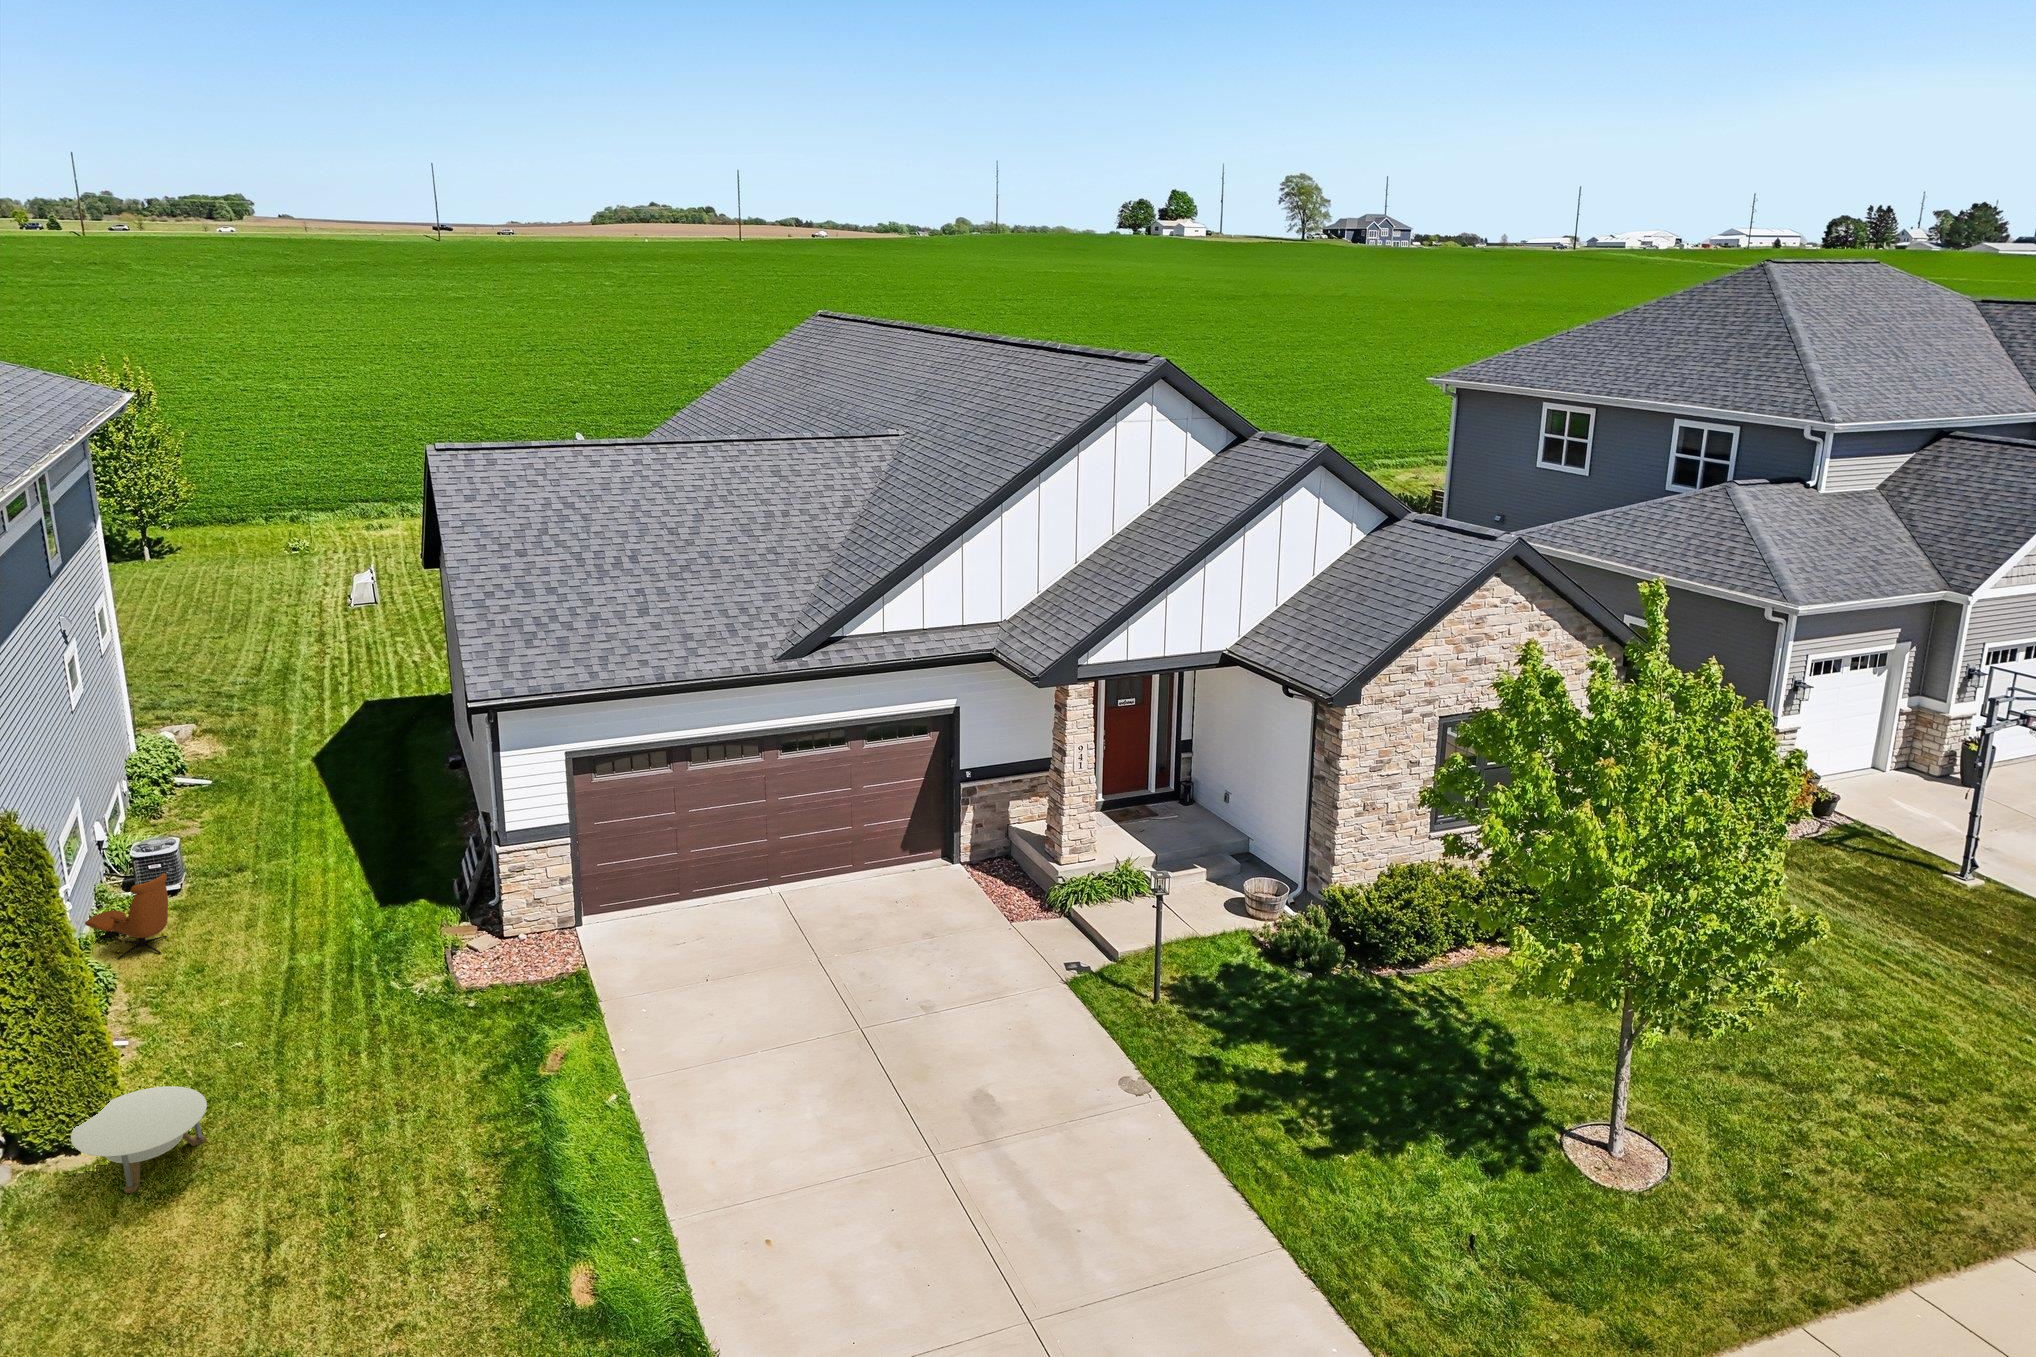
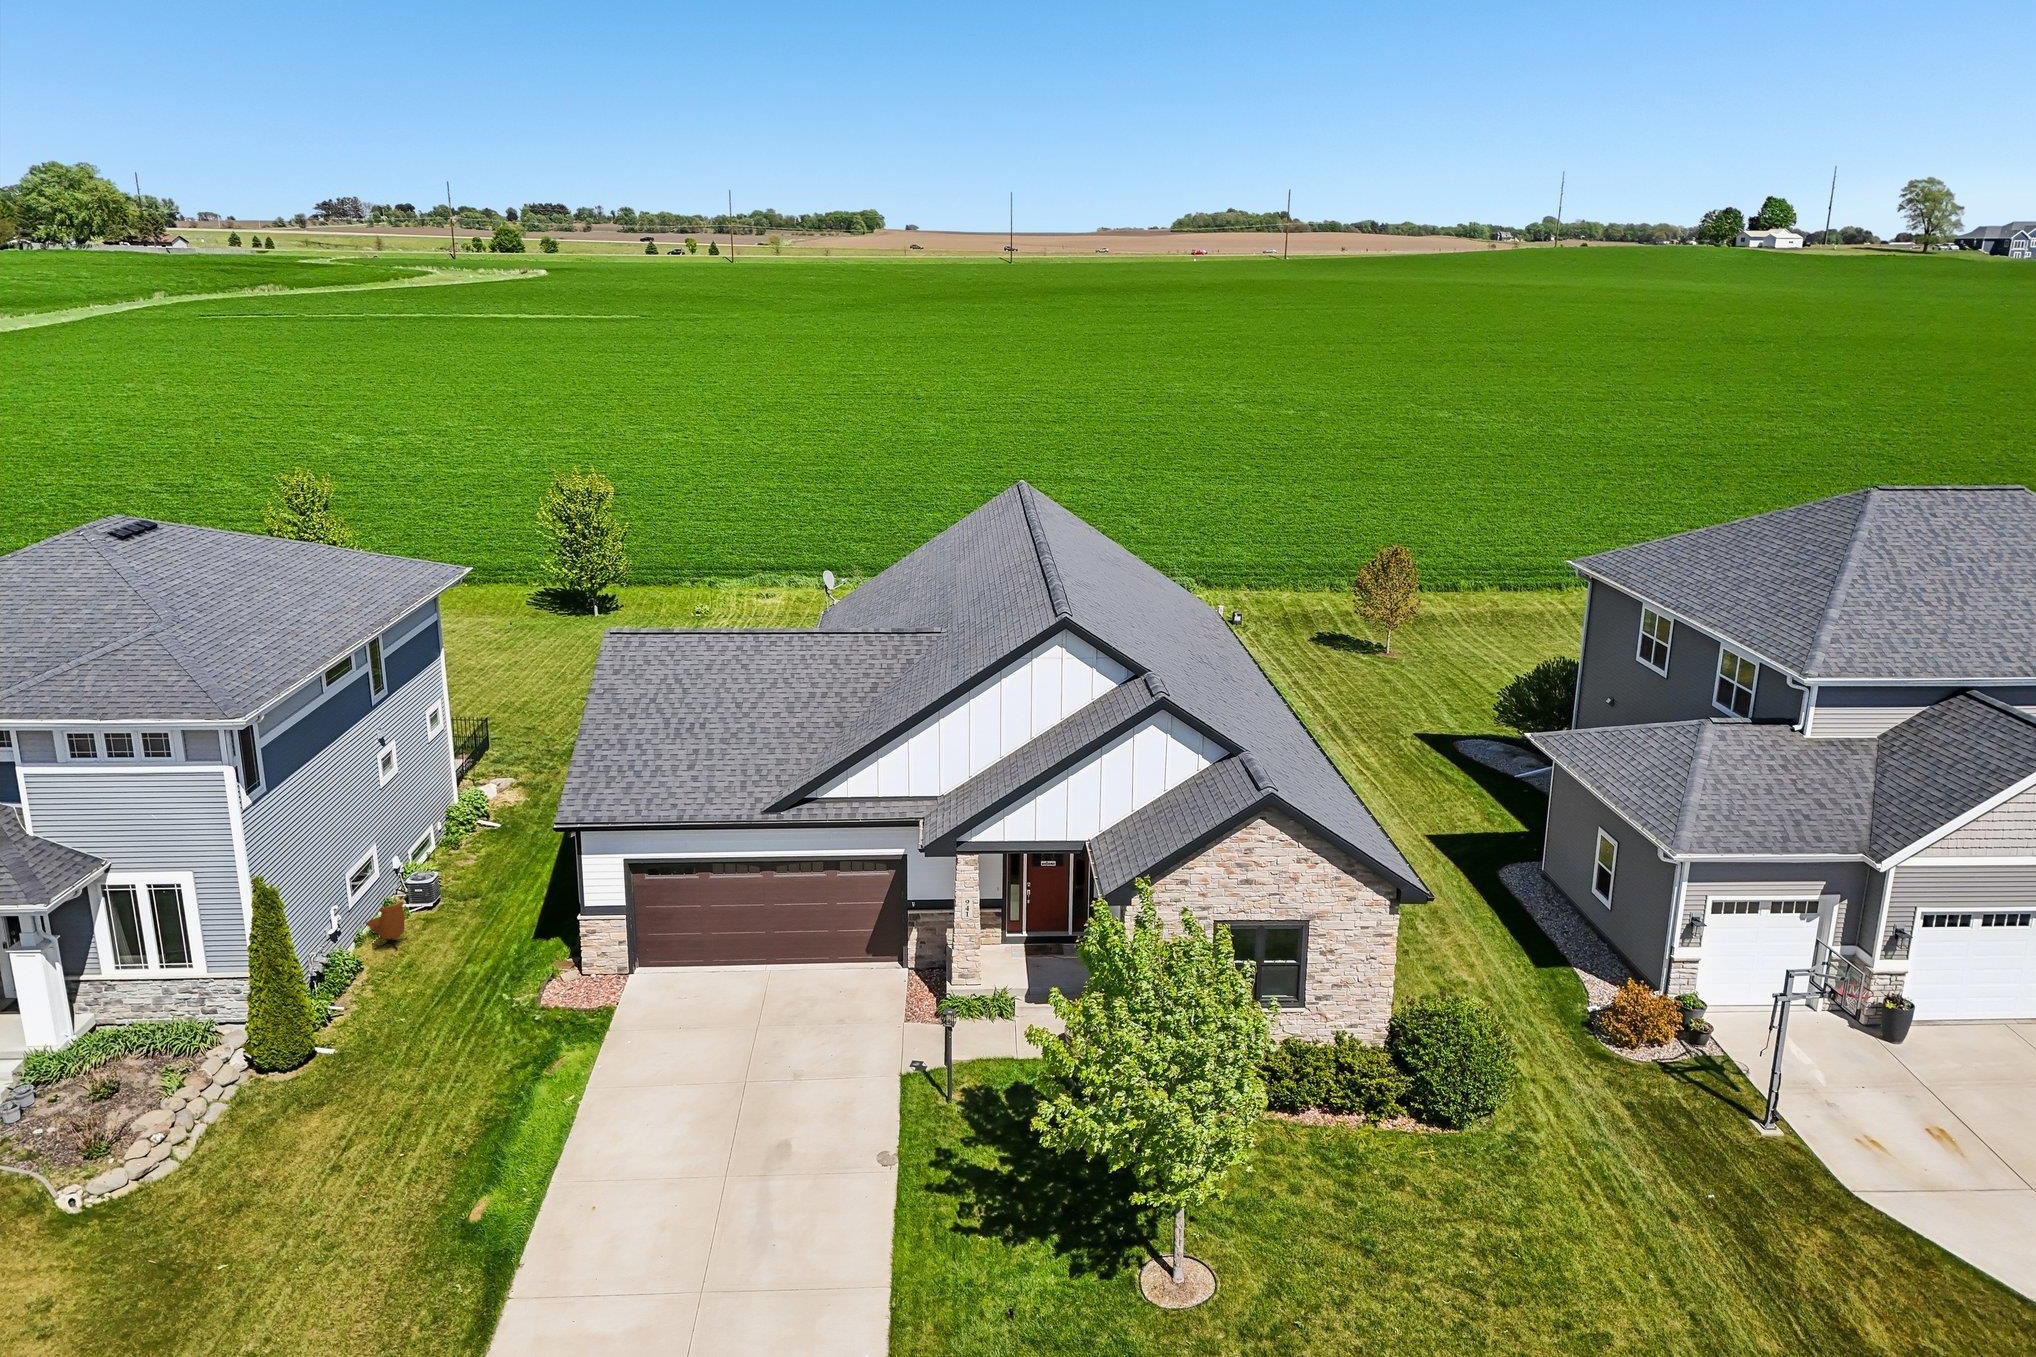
round table: present [71,1086,207,1193] -> none [271,1041,347,1102]

